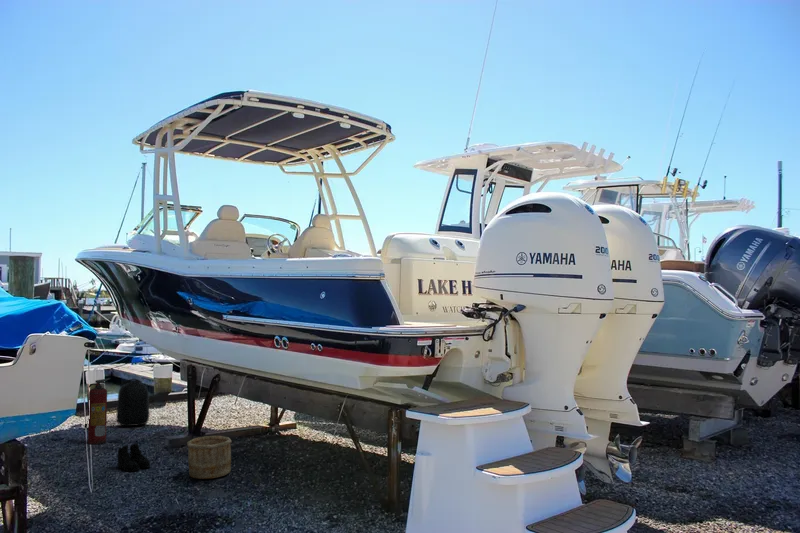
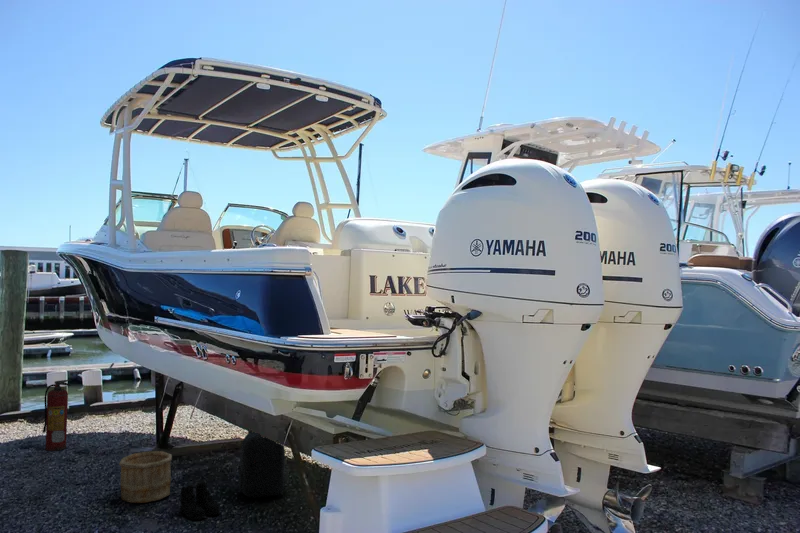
backpack: present [116,379,149,426] -> present [238,430,285,498]
boots: present [118,443,150,471] -> present [180,482,220,520]

